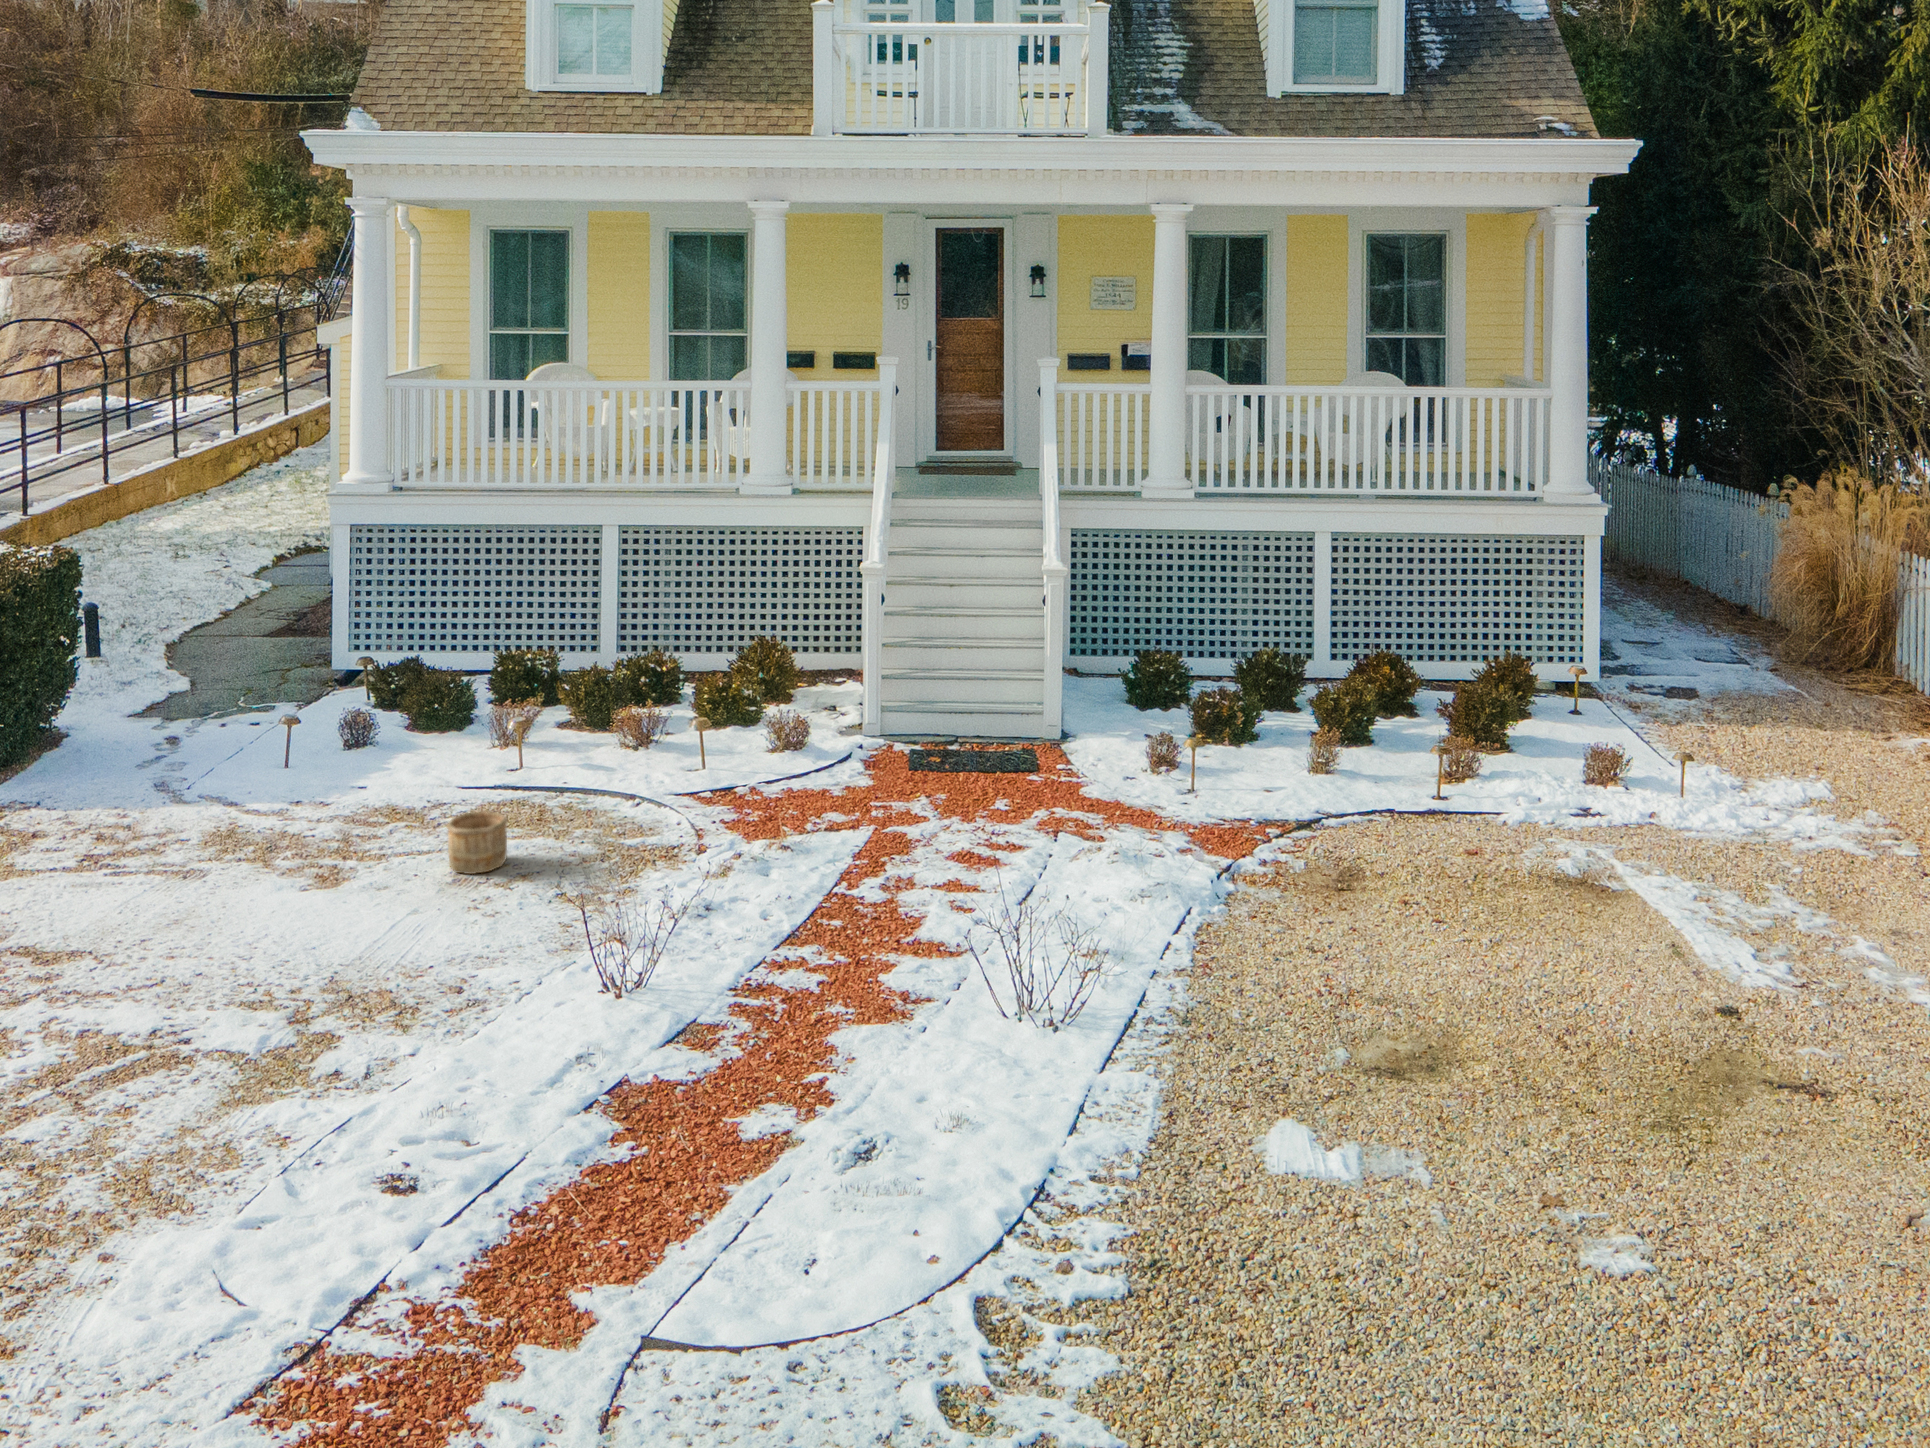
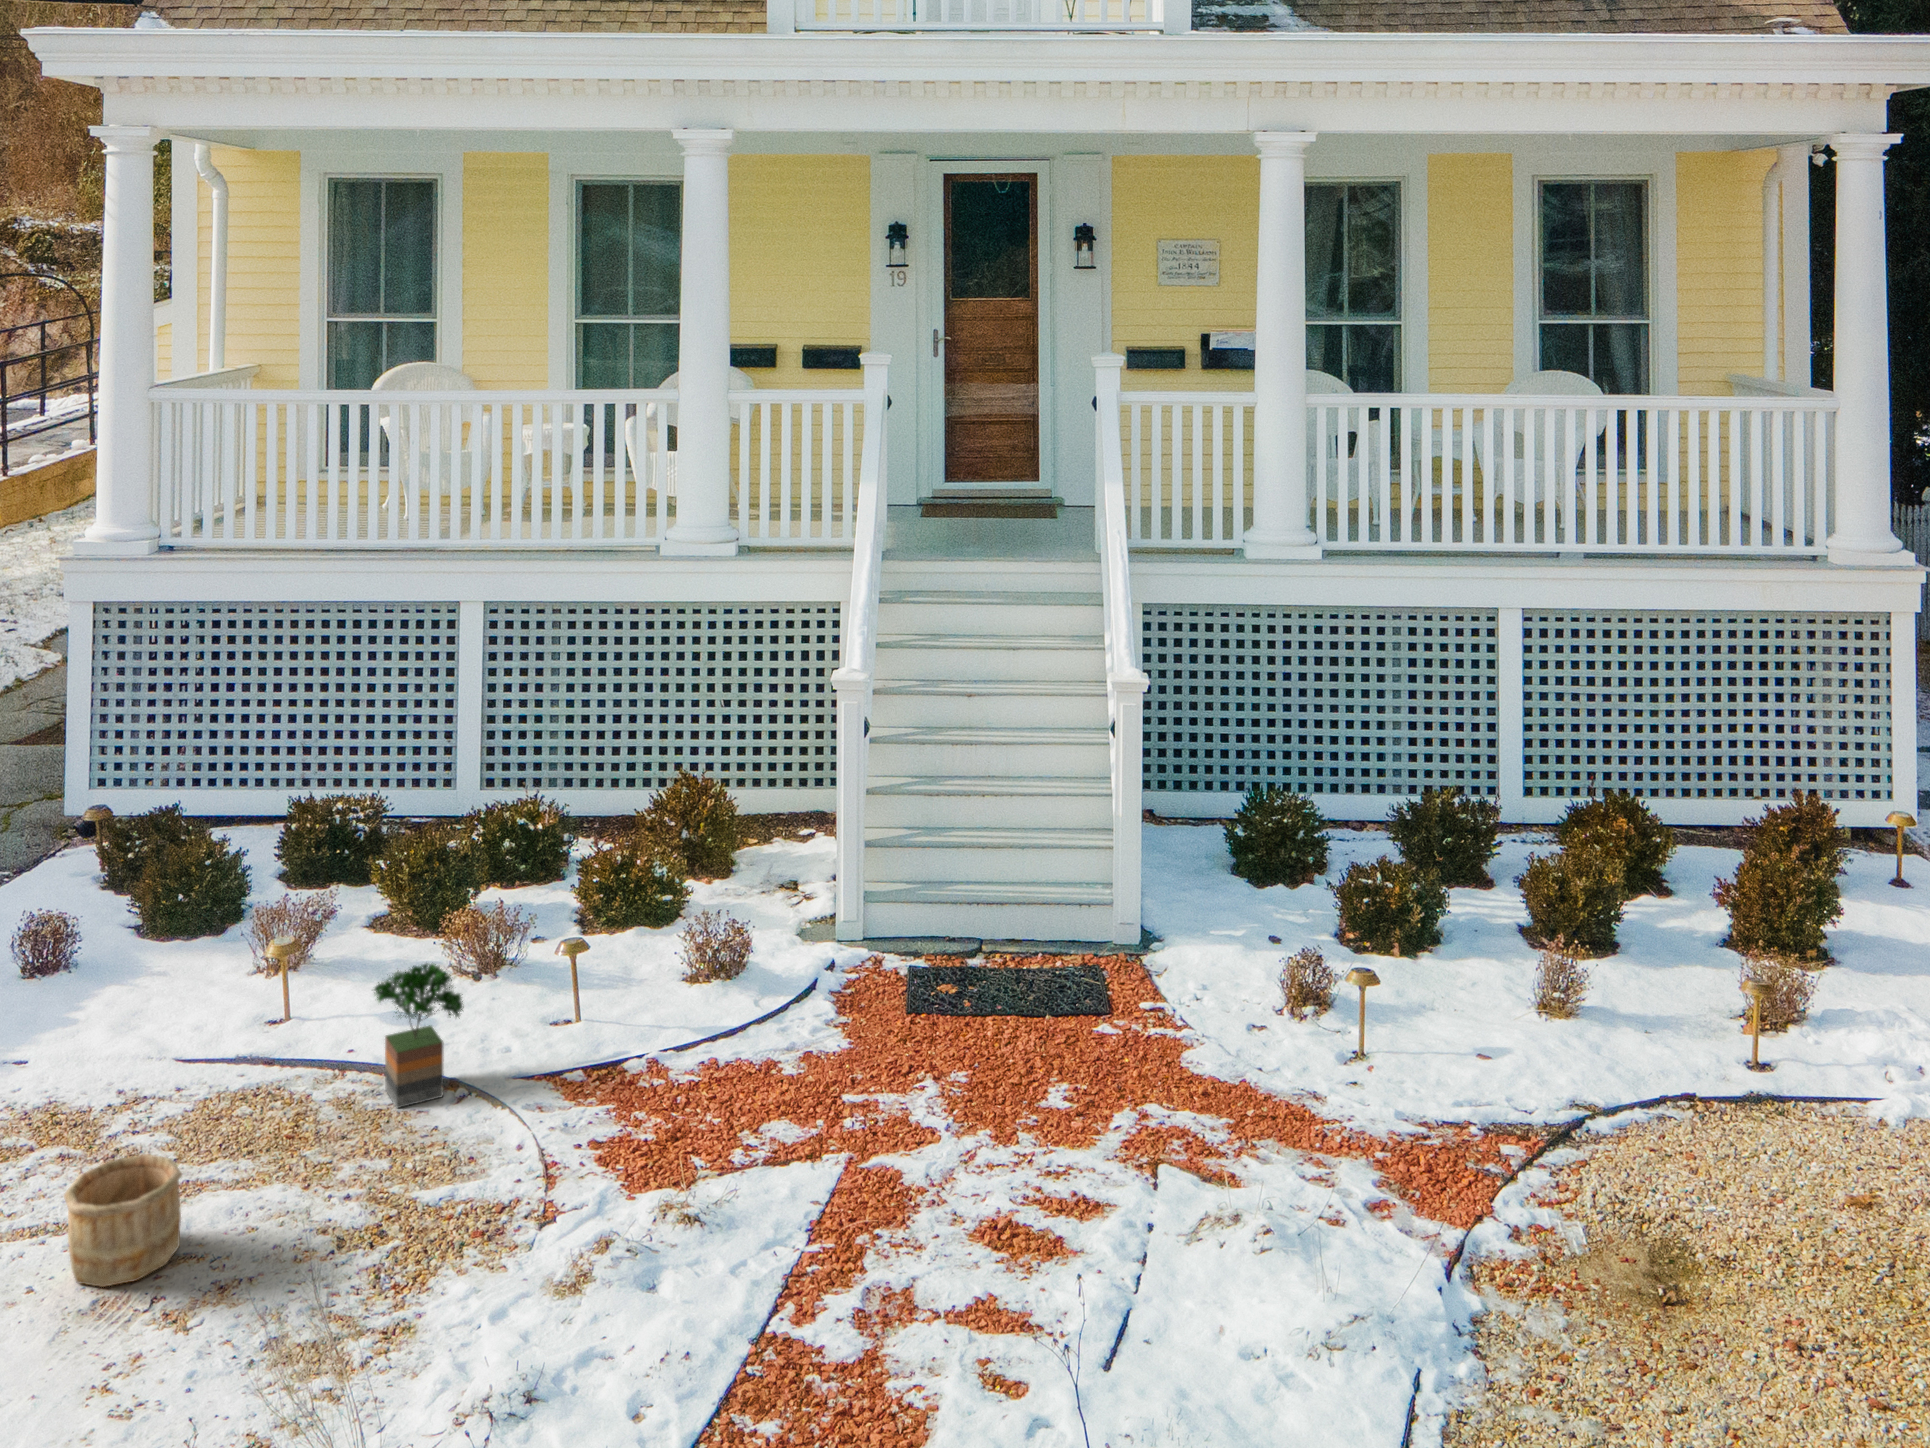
potted tree: none [591,726,647,809] -> present [374,964,464,1108]

